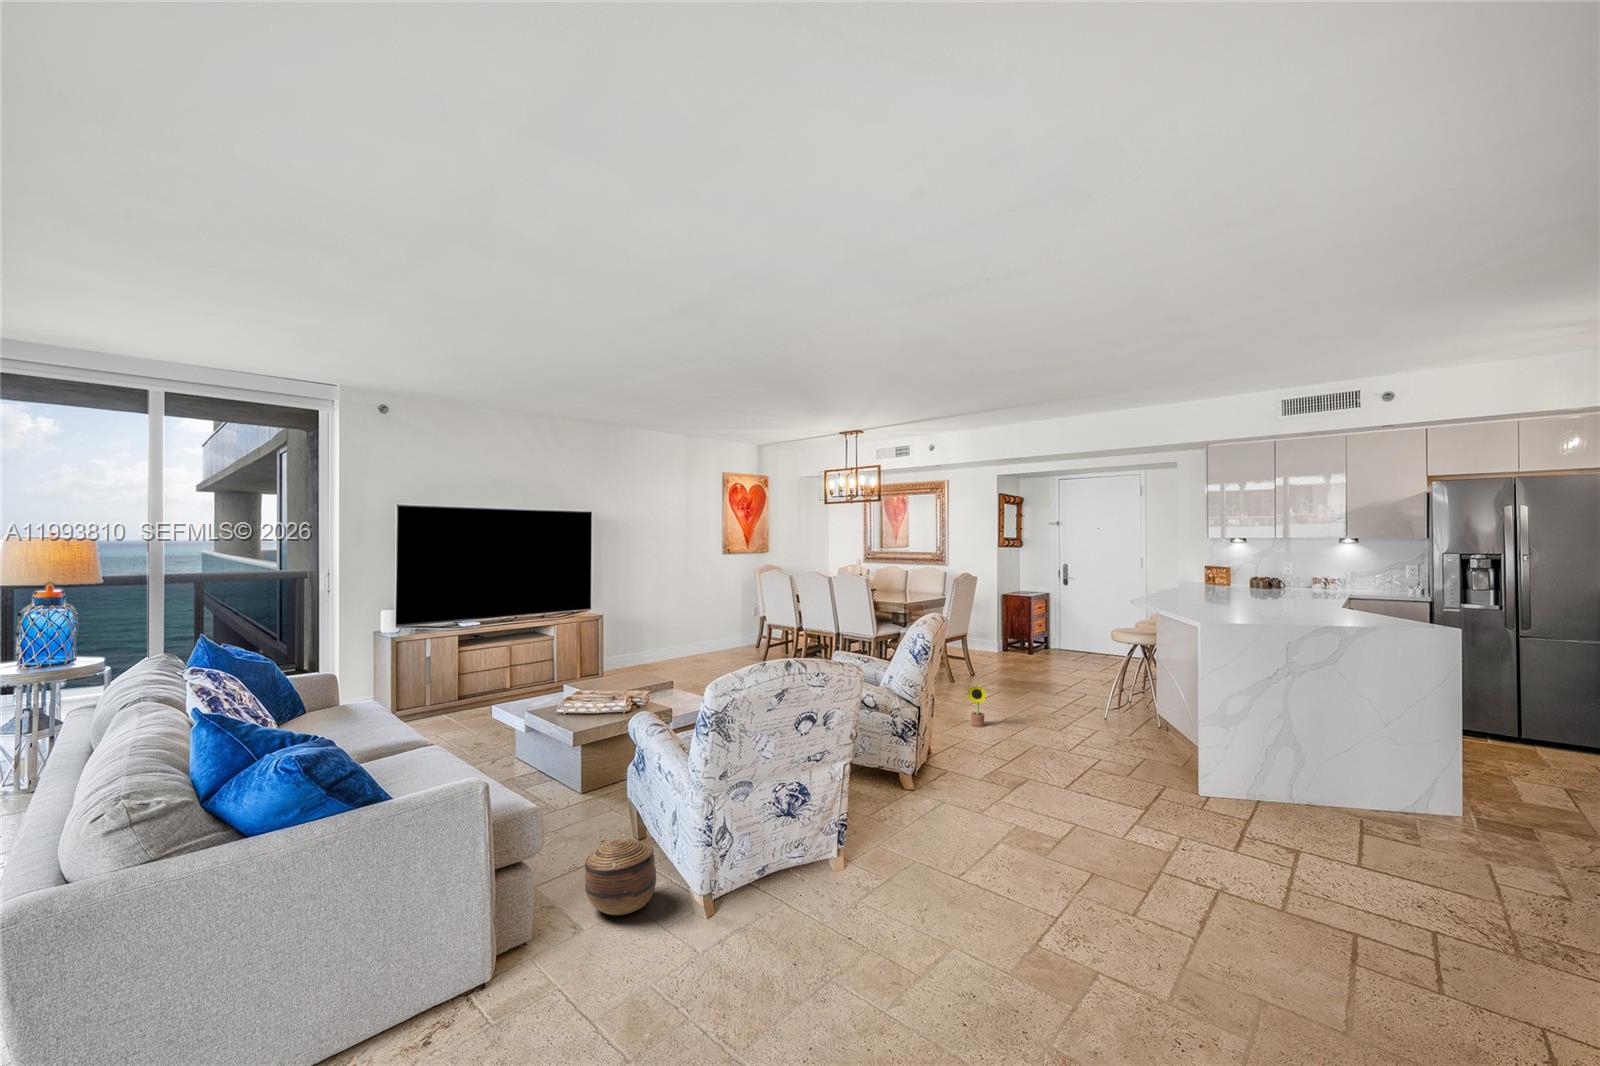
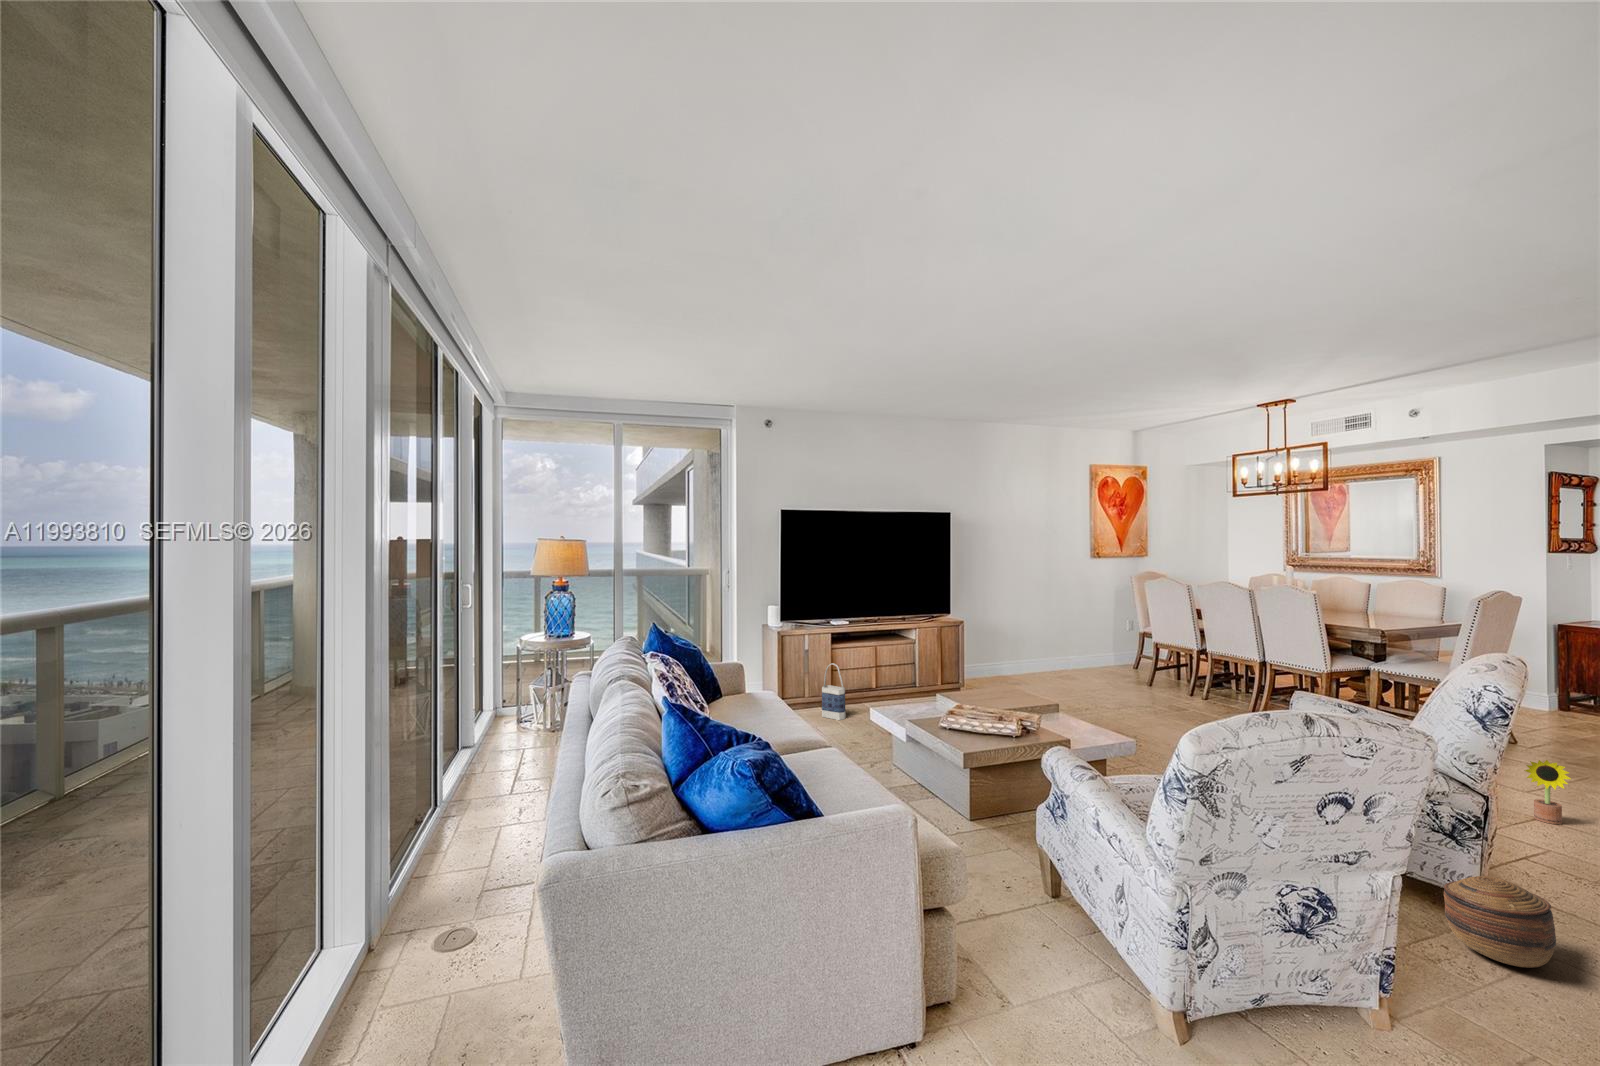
bag: none [447,665,473,722] -> present [822,663,846,720]
basket: present [585,838,656,915] -> present [1444,876,1556,968]

